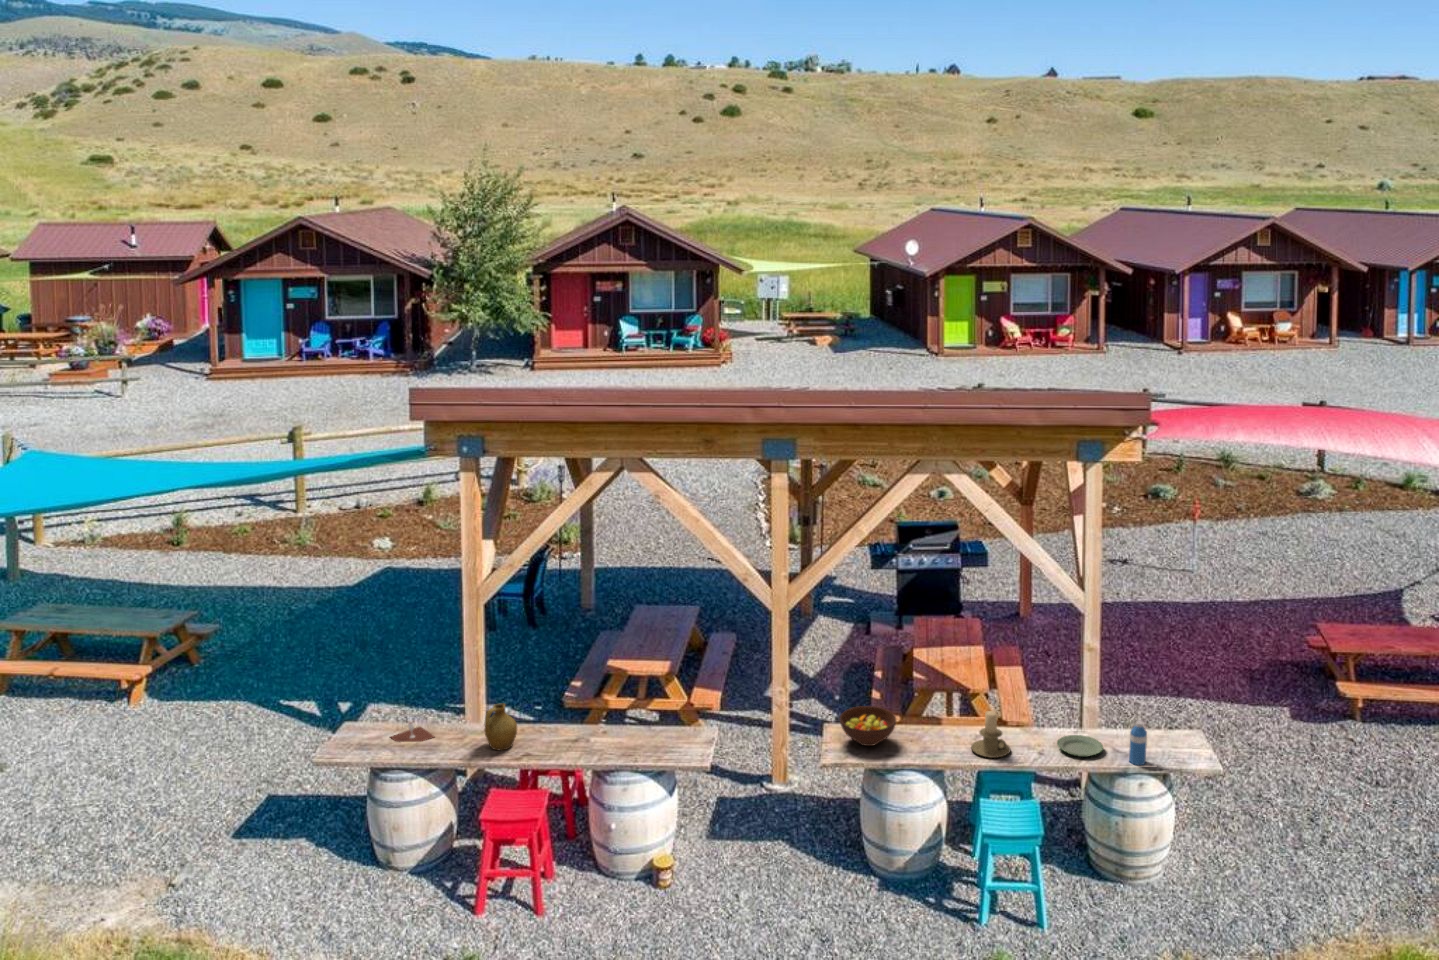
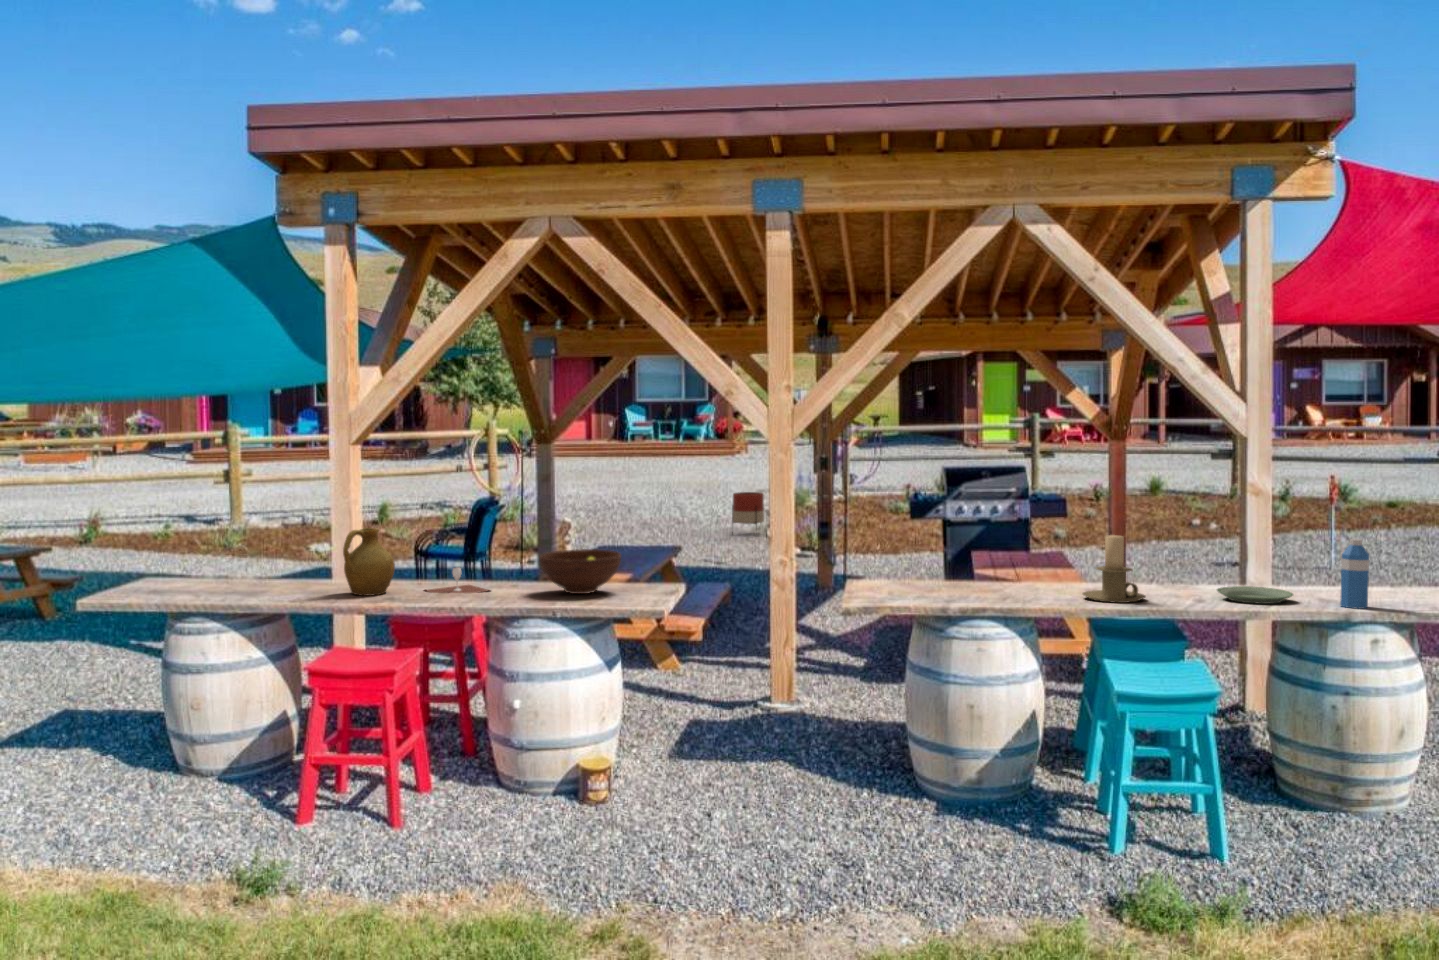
planter: none [728,480,756,520] -> present [732,492,764,524]
fruit bowl: present [840,706,896,746] -> present [539,549,621,594]
wine glass: present [391,722,434,742] -> present [426,567,489,593]

